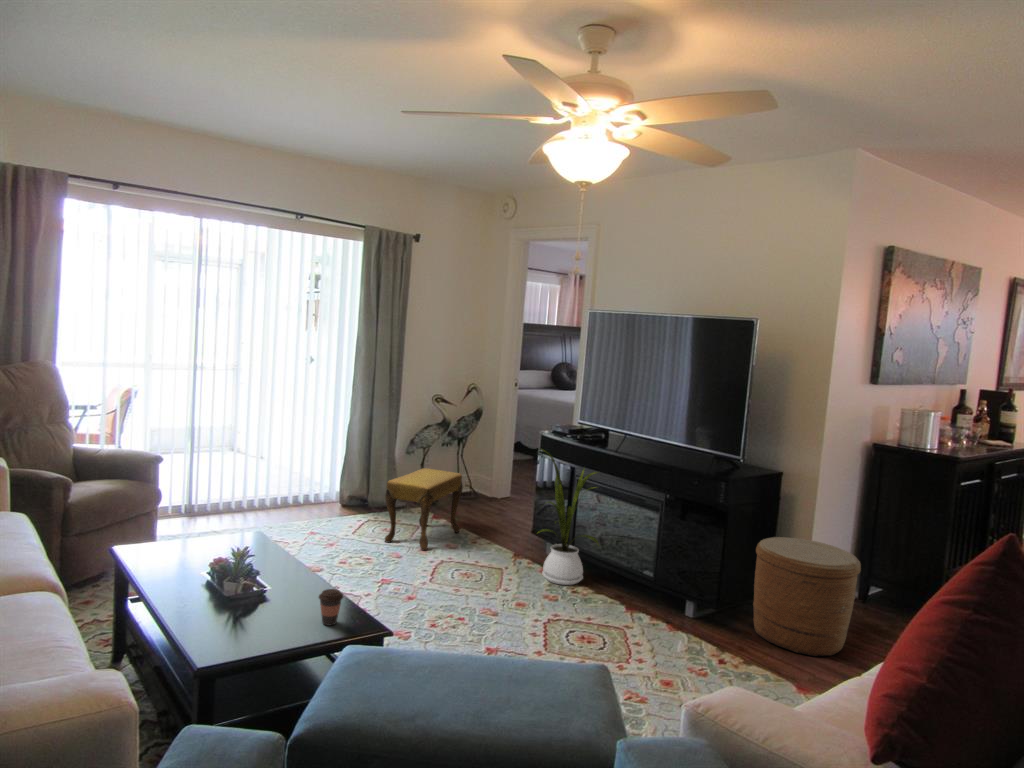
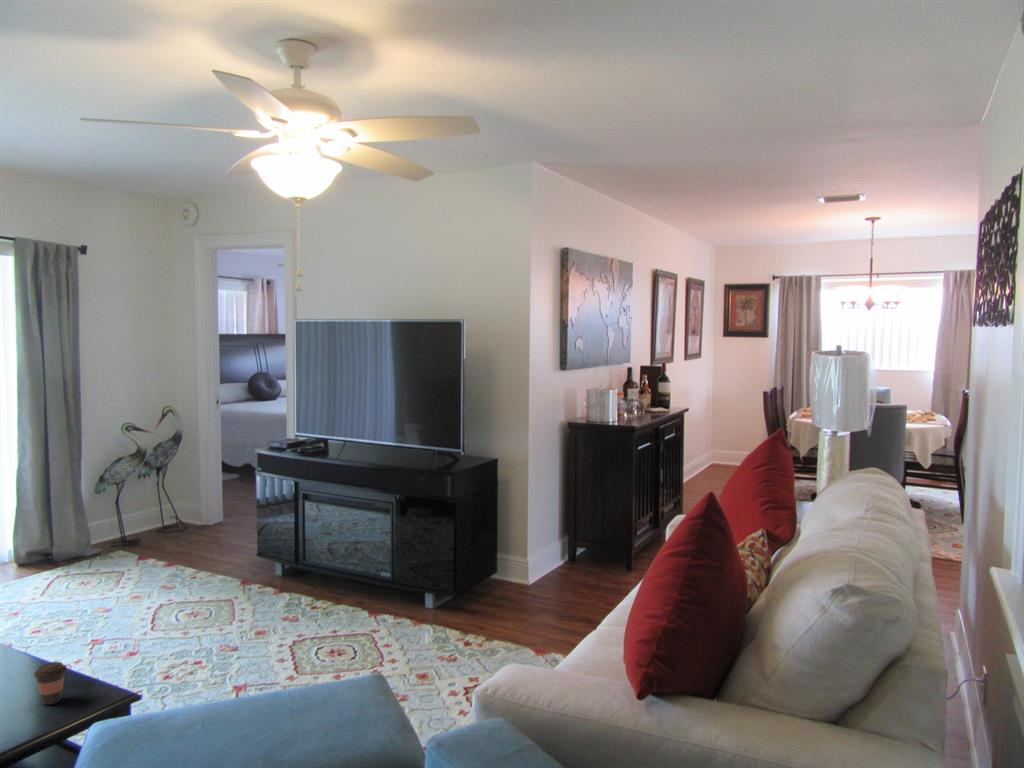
house plant: present [539,453,599,585] -> none [260,466,336,604]
footstool: present [385,468,463,550] -> none [77,507,173,600]
woven basket: present [753,537,861,656] -> none [484,516,571,618]

